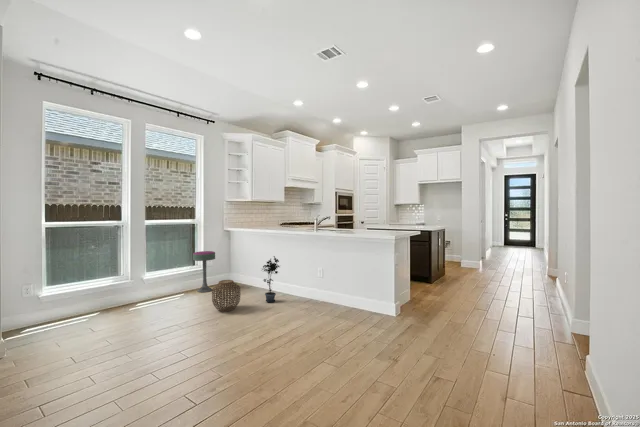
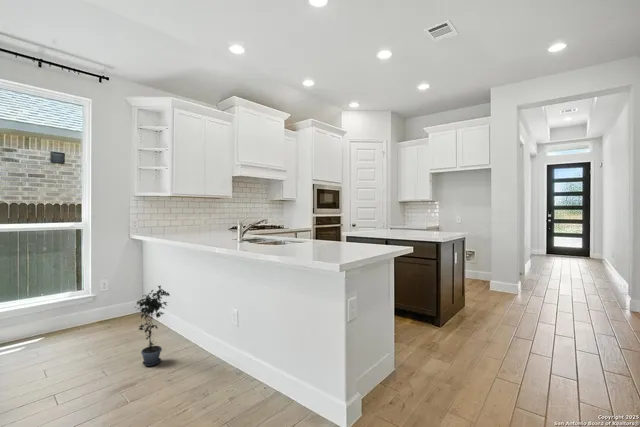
bar stool: present [193,251,215,292] -> none [68,269,107,333]
woven basket: present [212,280,240,312] -> none [22,329,86,391]

